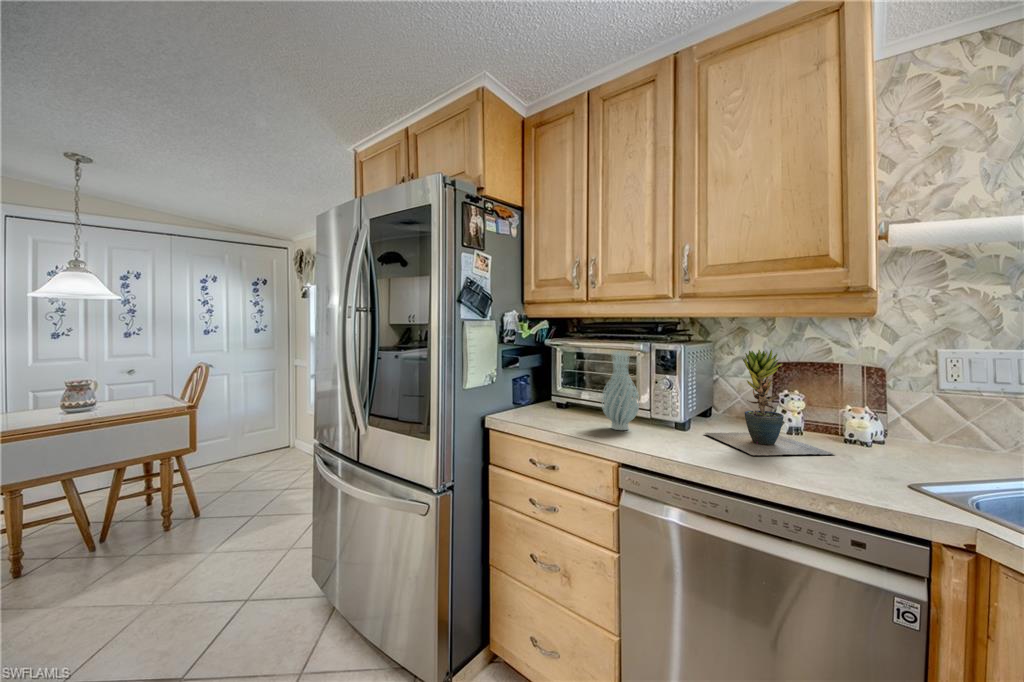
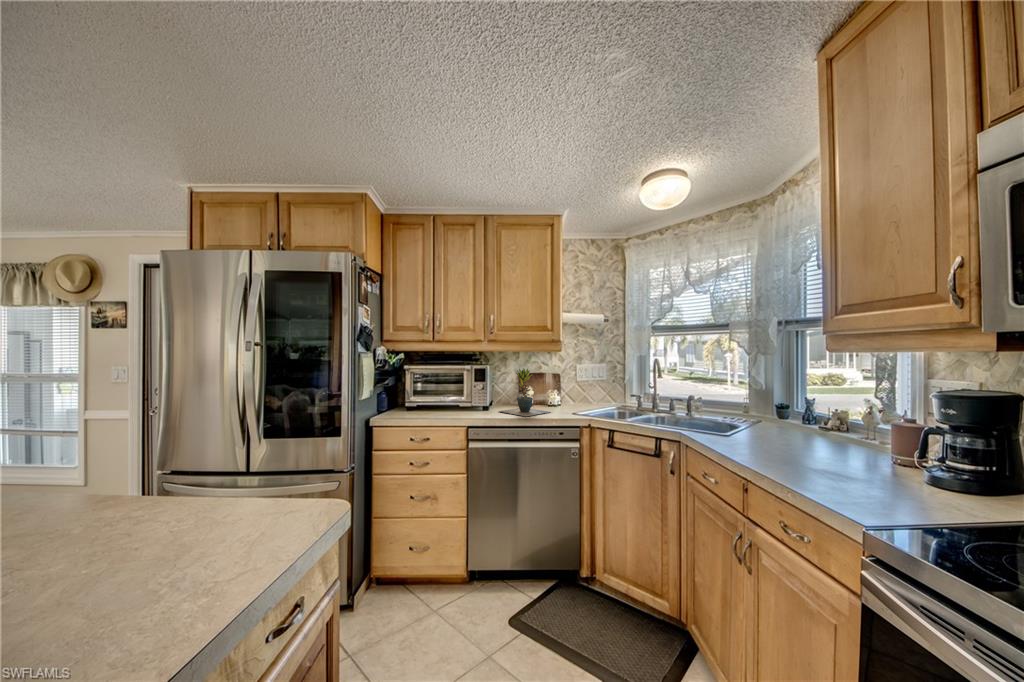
vase: present [602,351,639,430] -> none [447,370,468,415]

